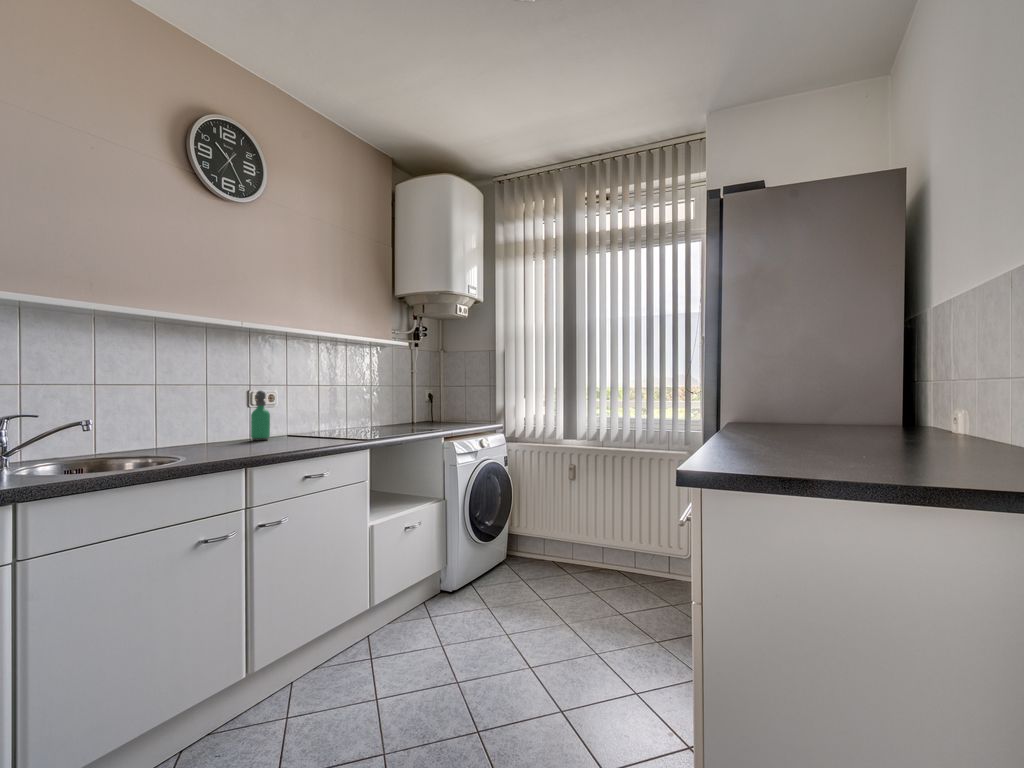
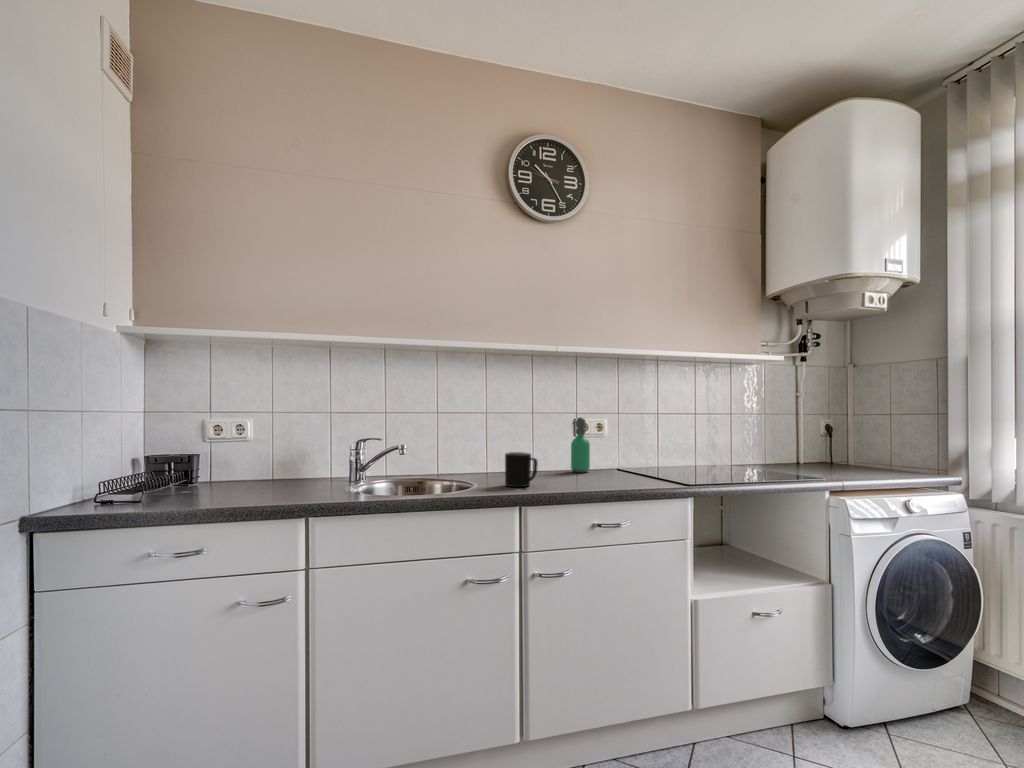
mug: none [213,422,250,454] -> present [505,452,538,487]

